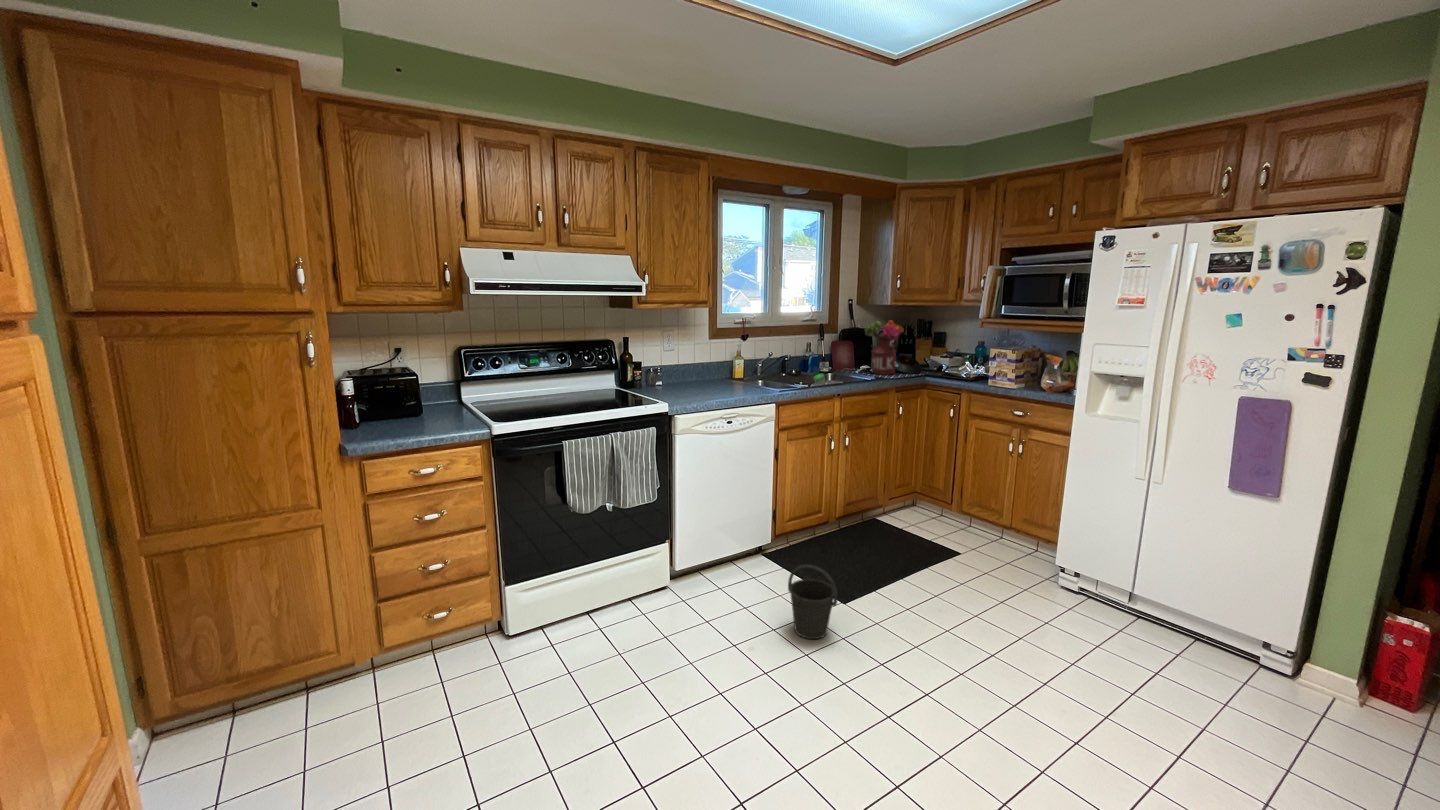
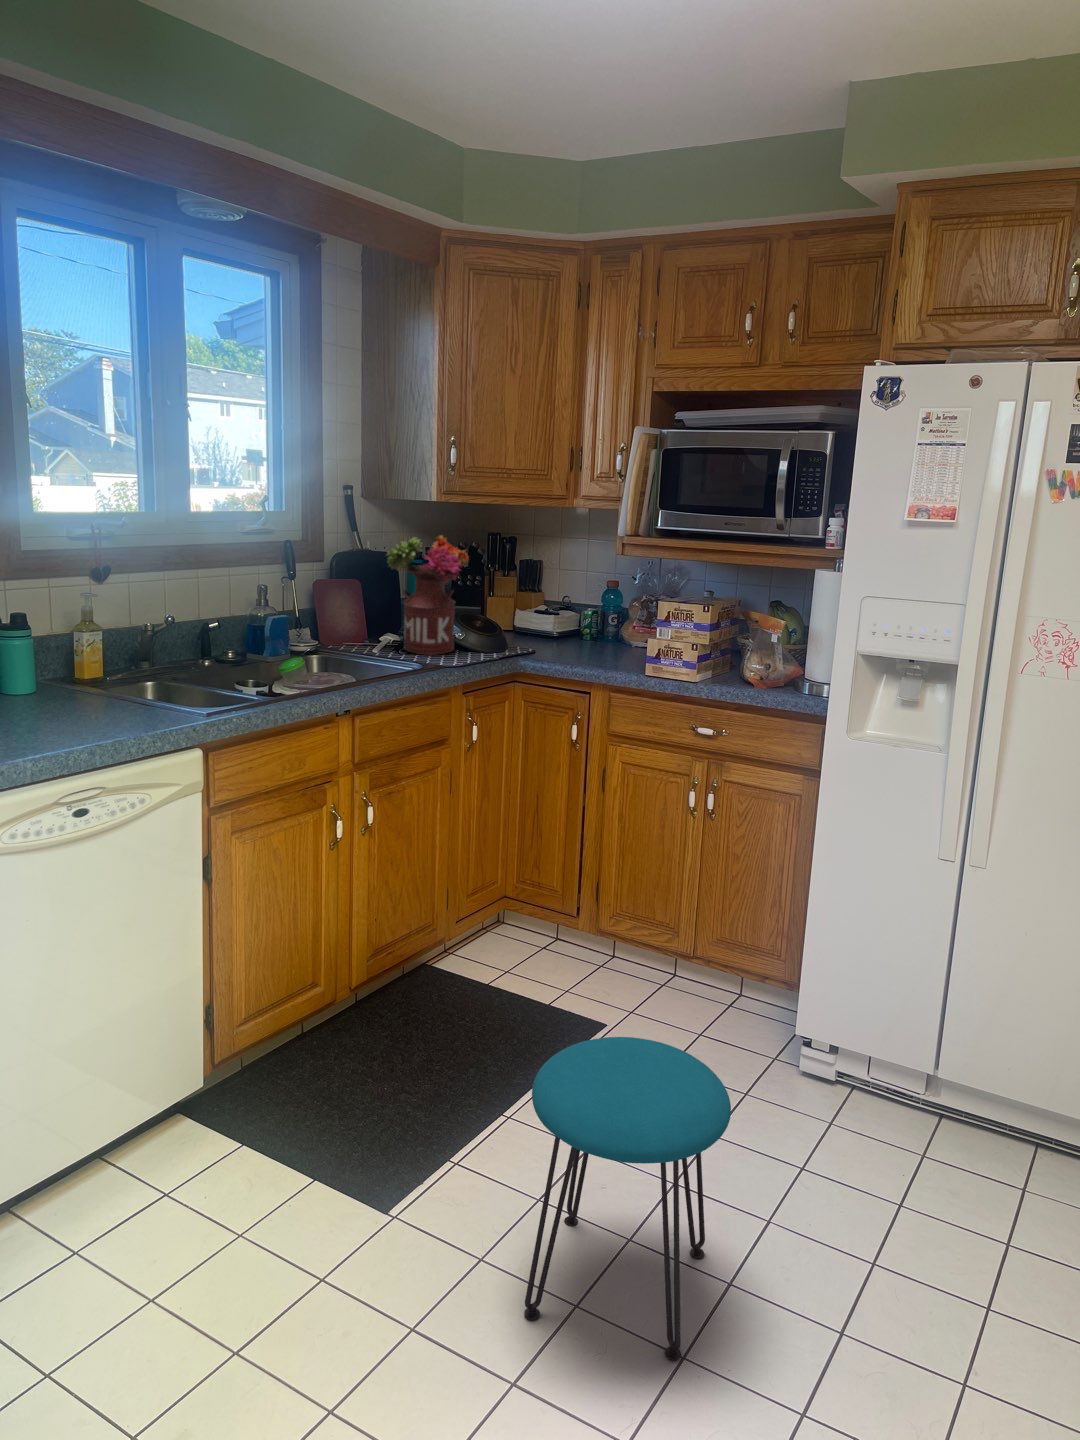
stool: none [894,532,993,668] -> present [524,1037,731,1360]
bucket: present [788,565,837,639] -> none [259,1186,391,1375]

